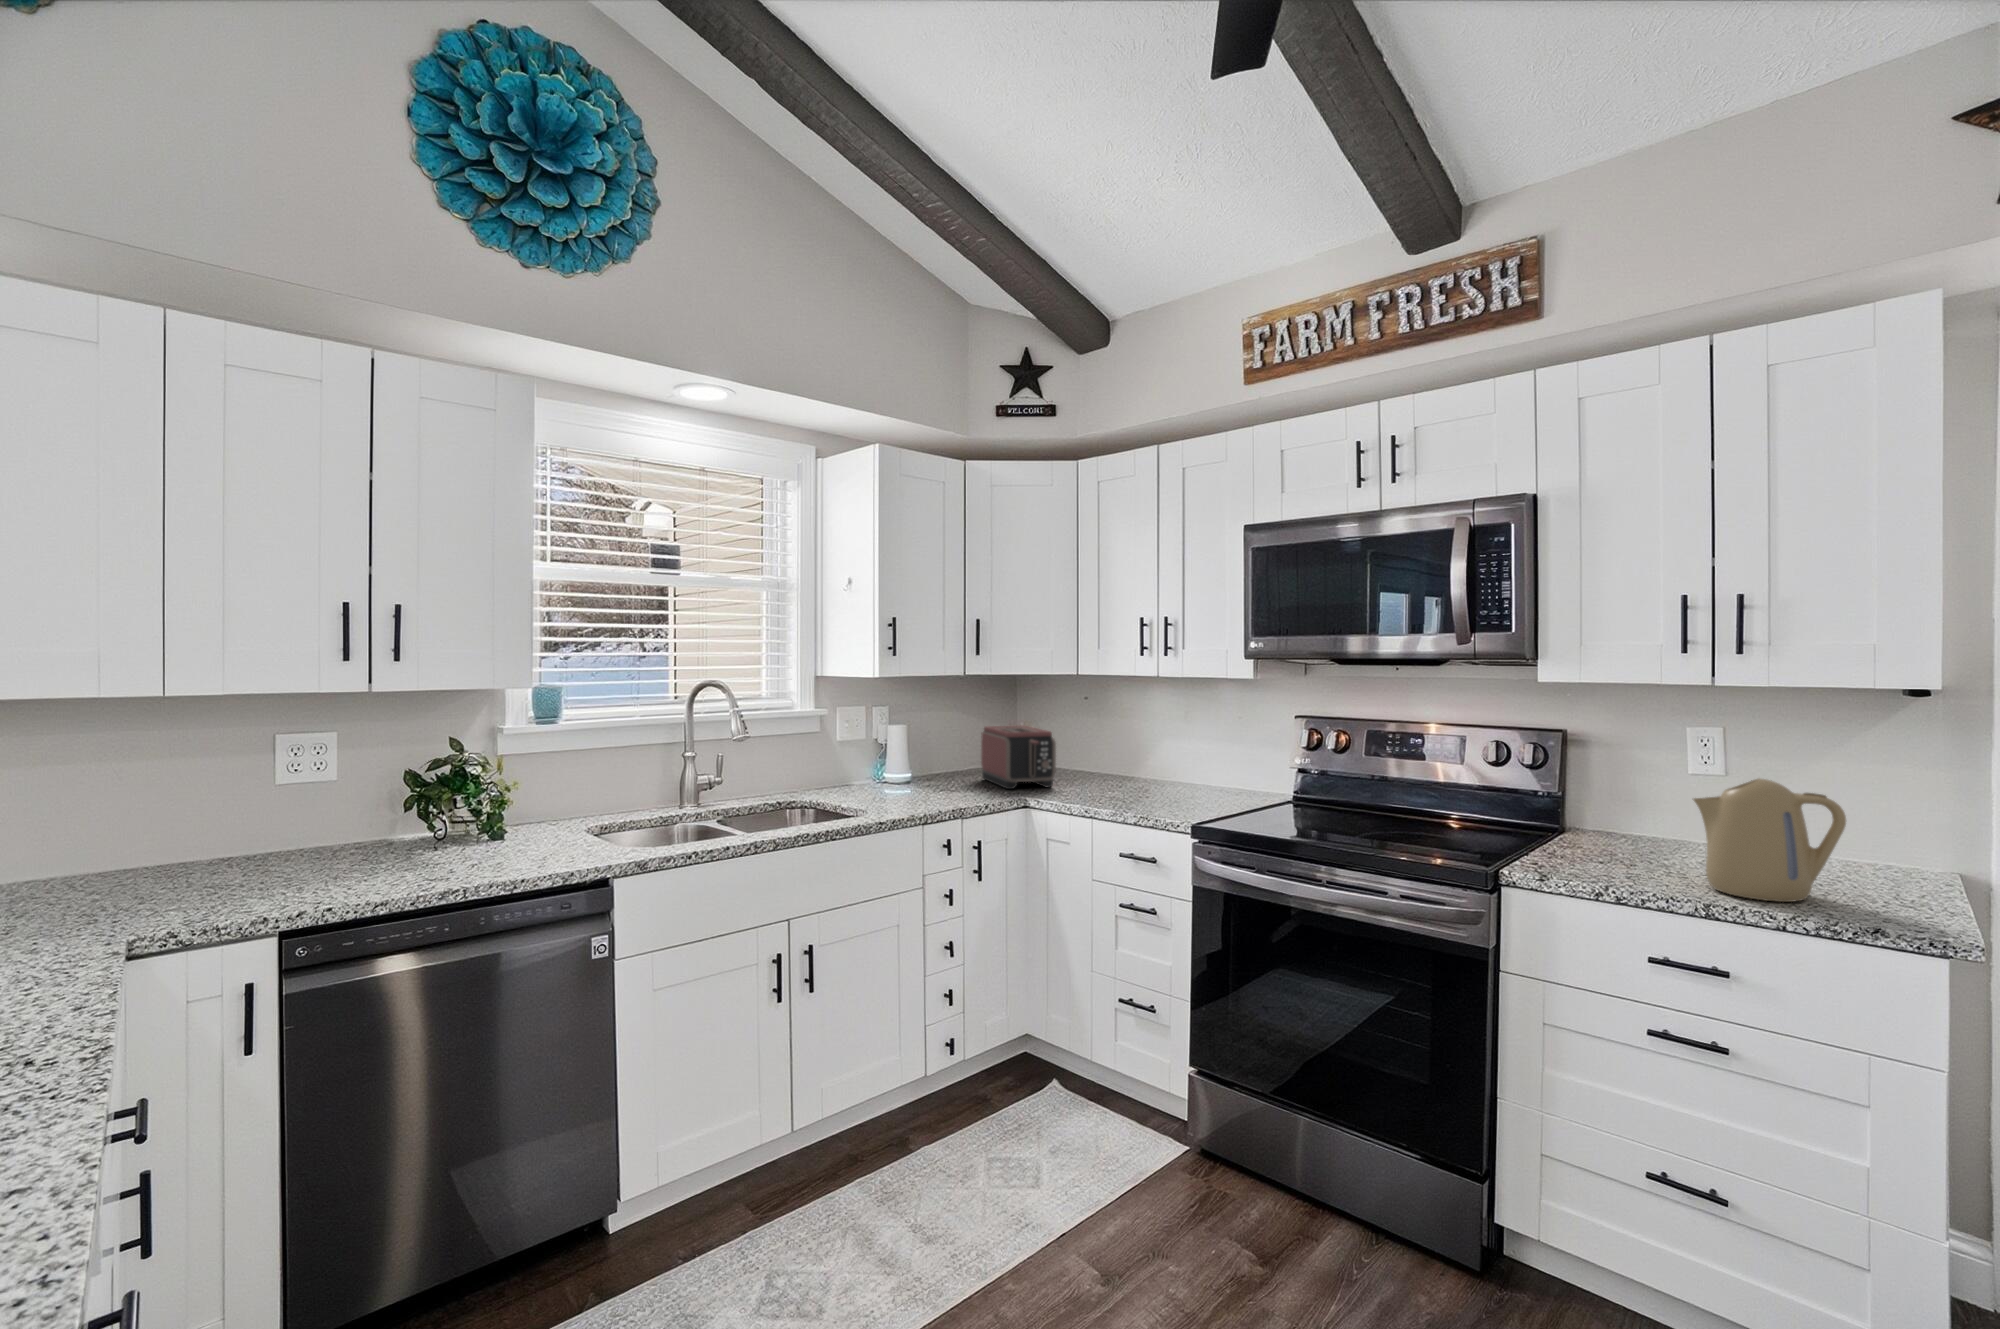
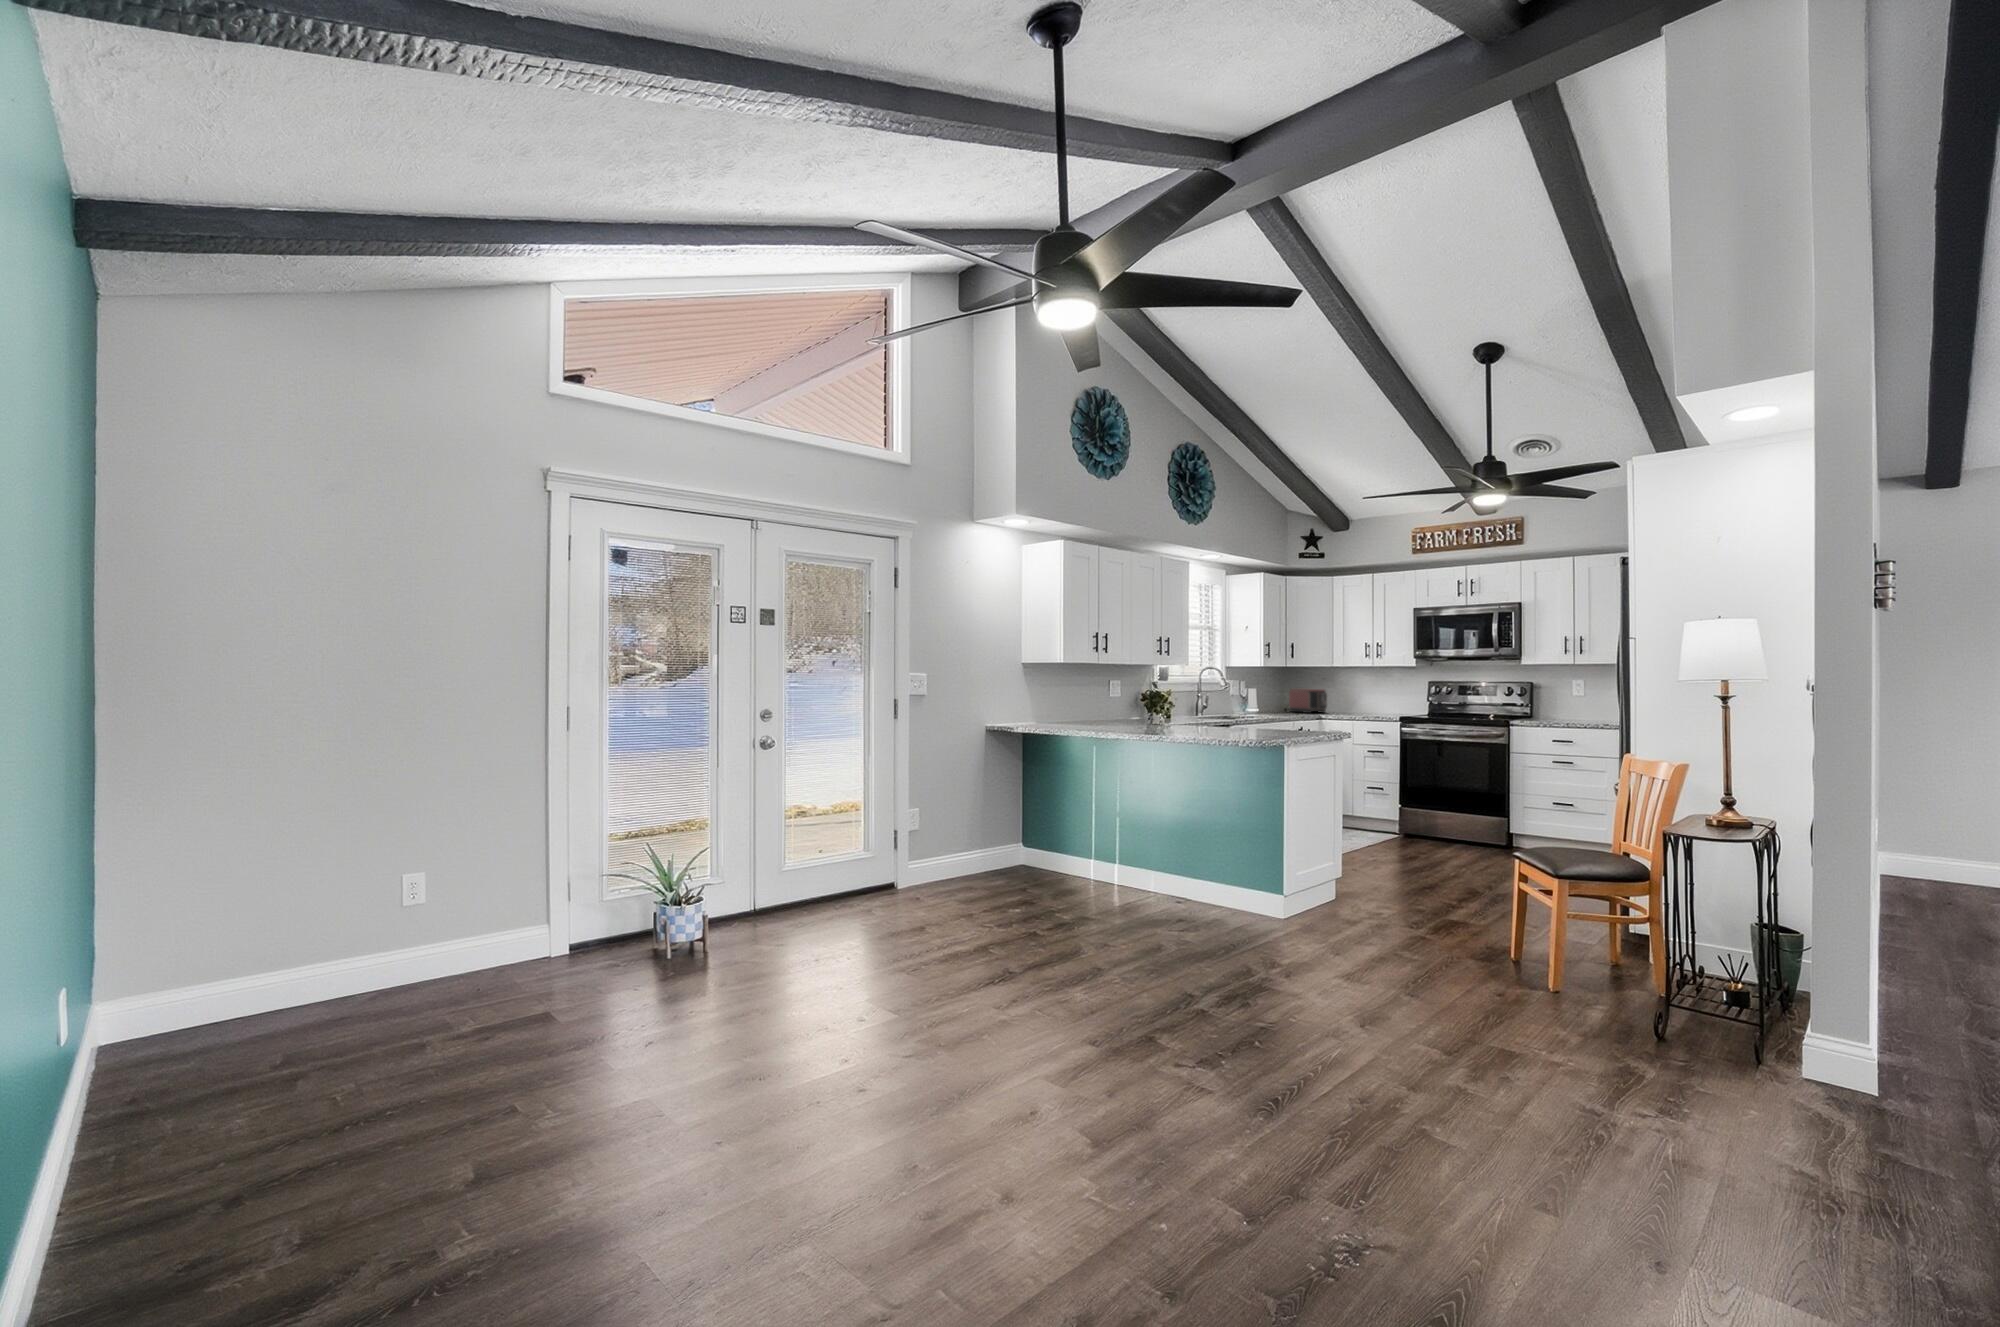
kettle: present [1694,778,1846,902] -> none [1565,691,1605,725]

